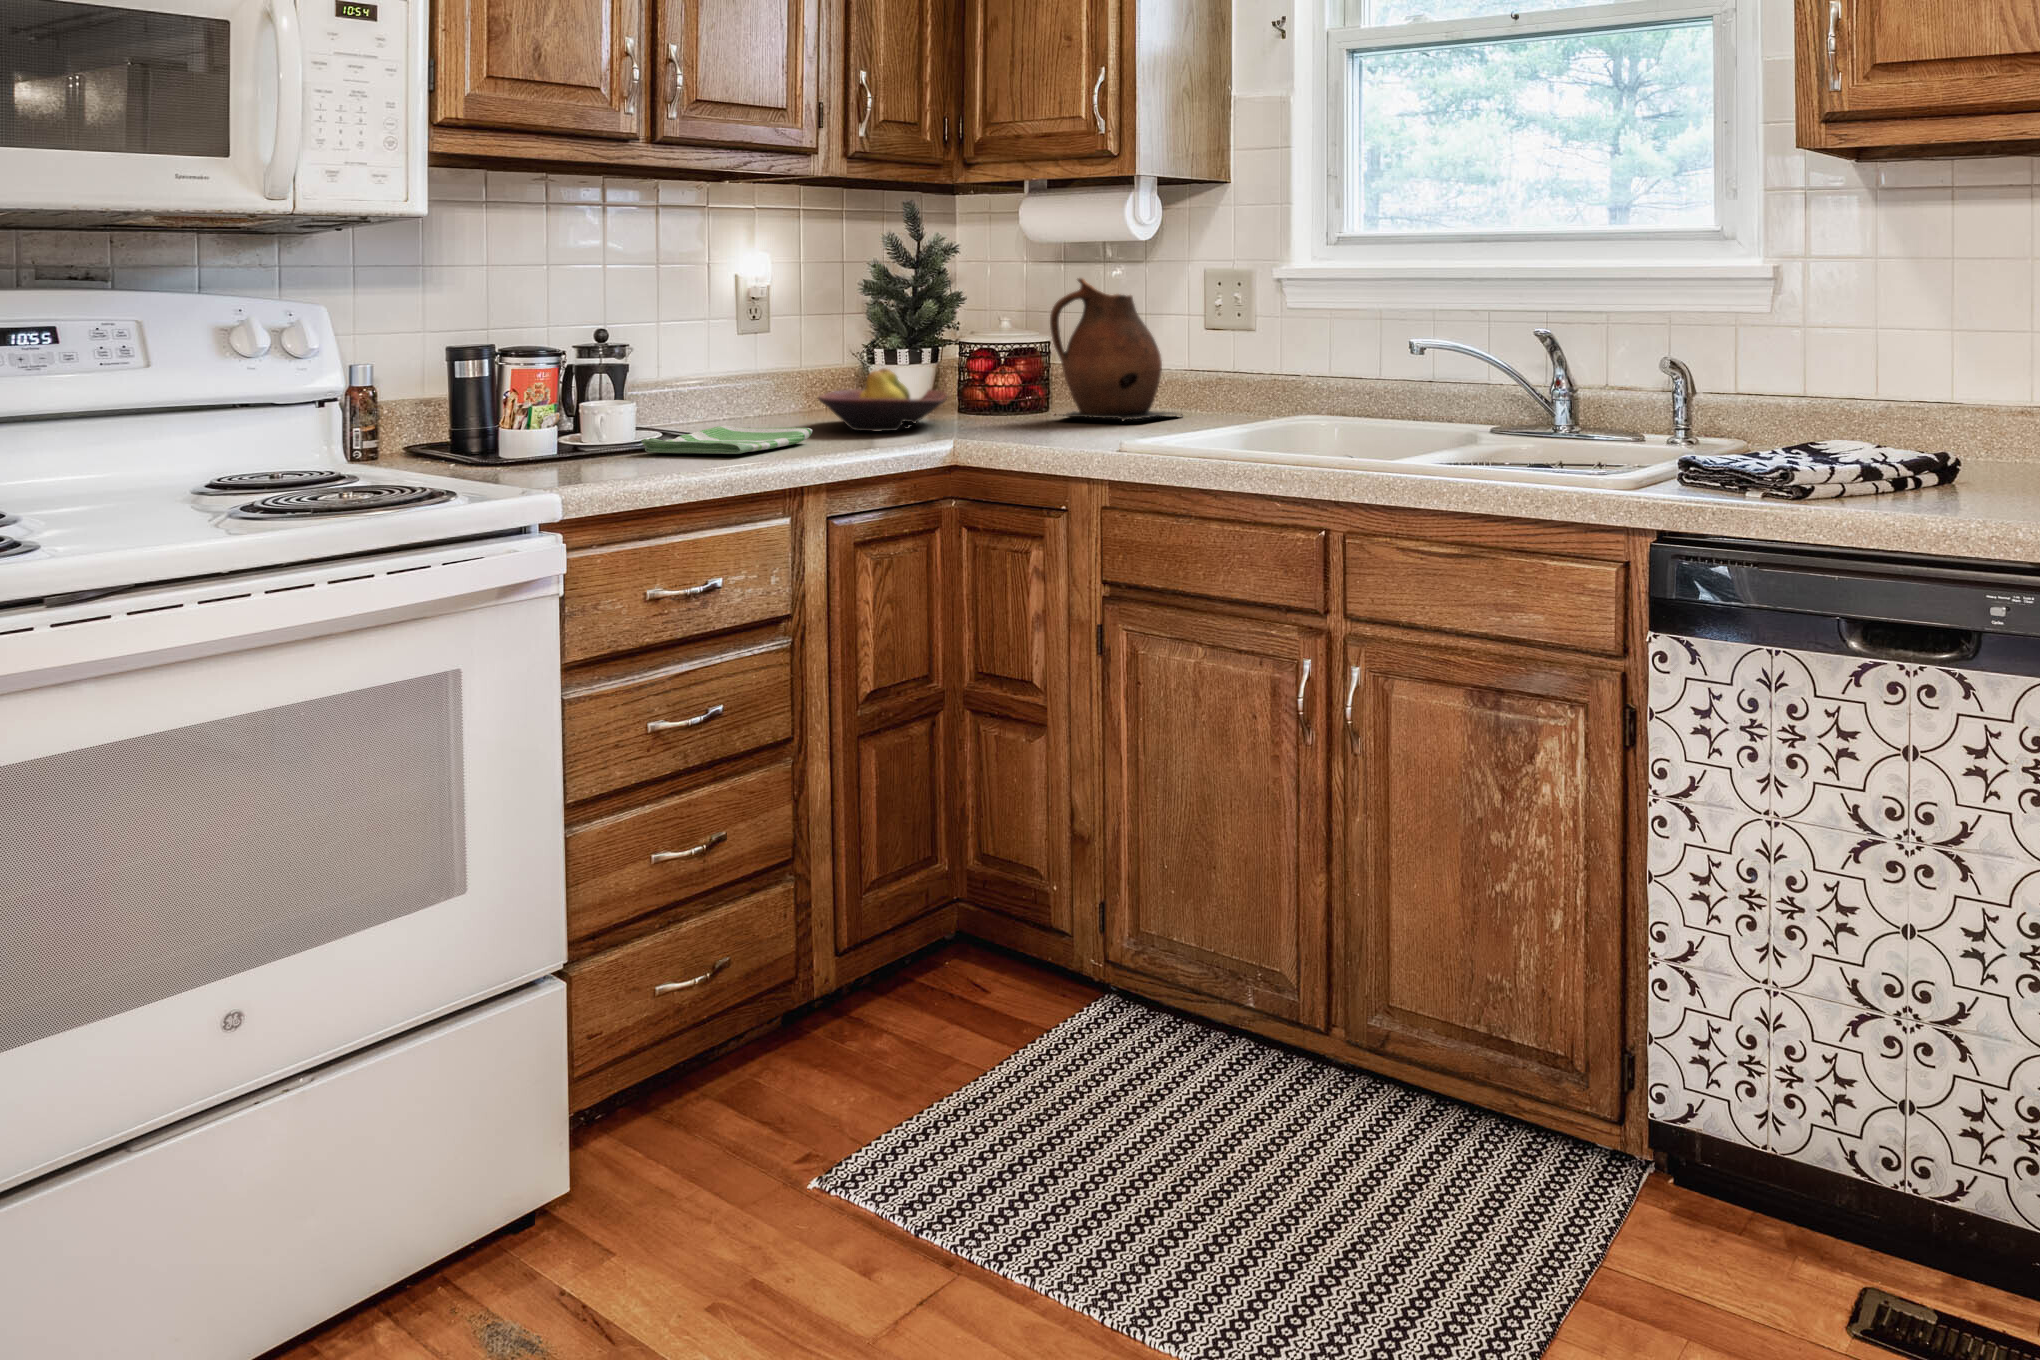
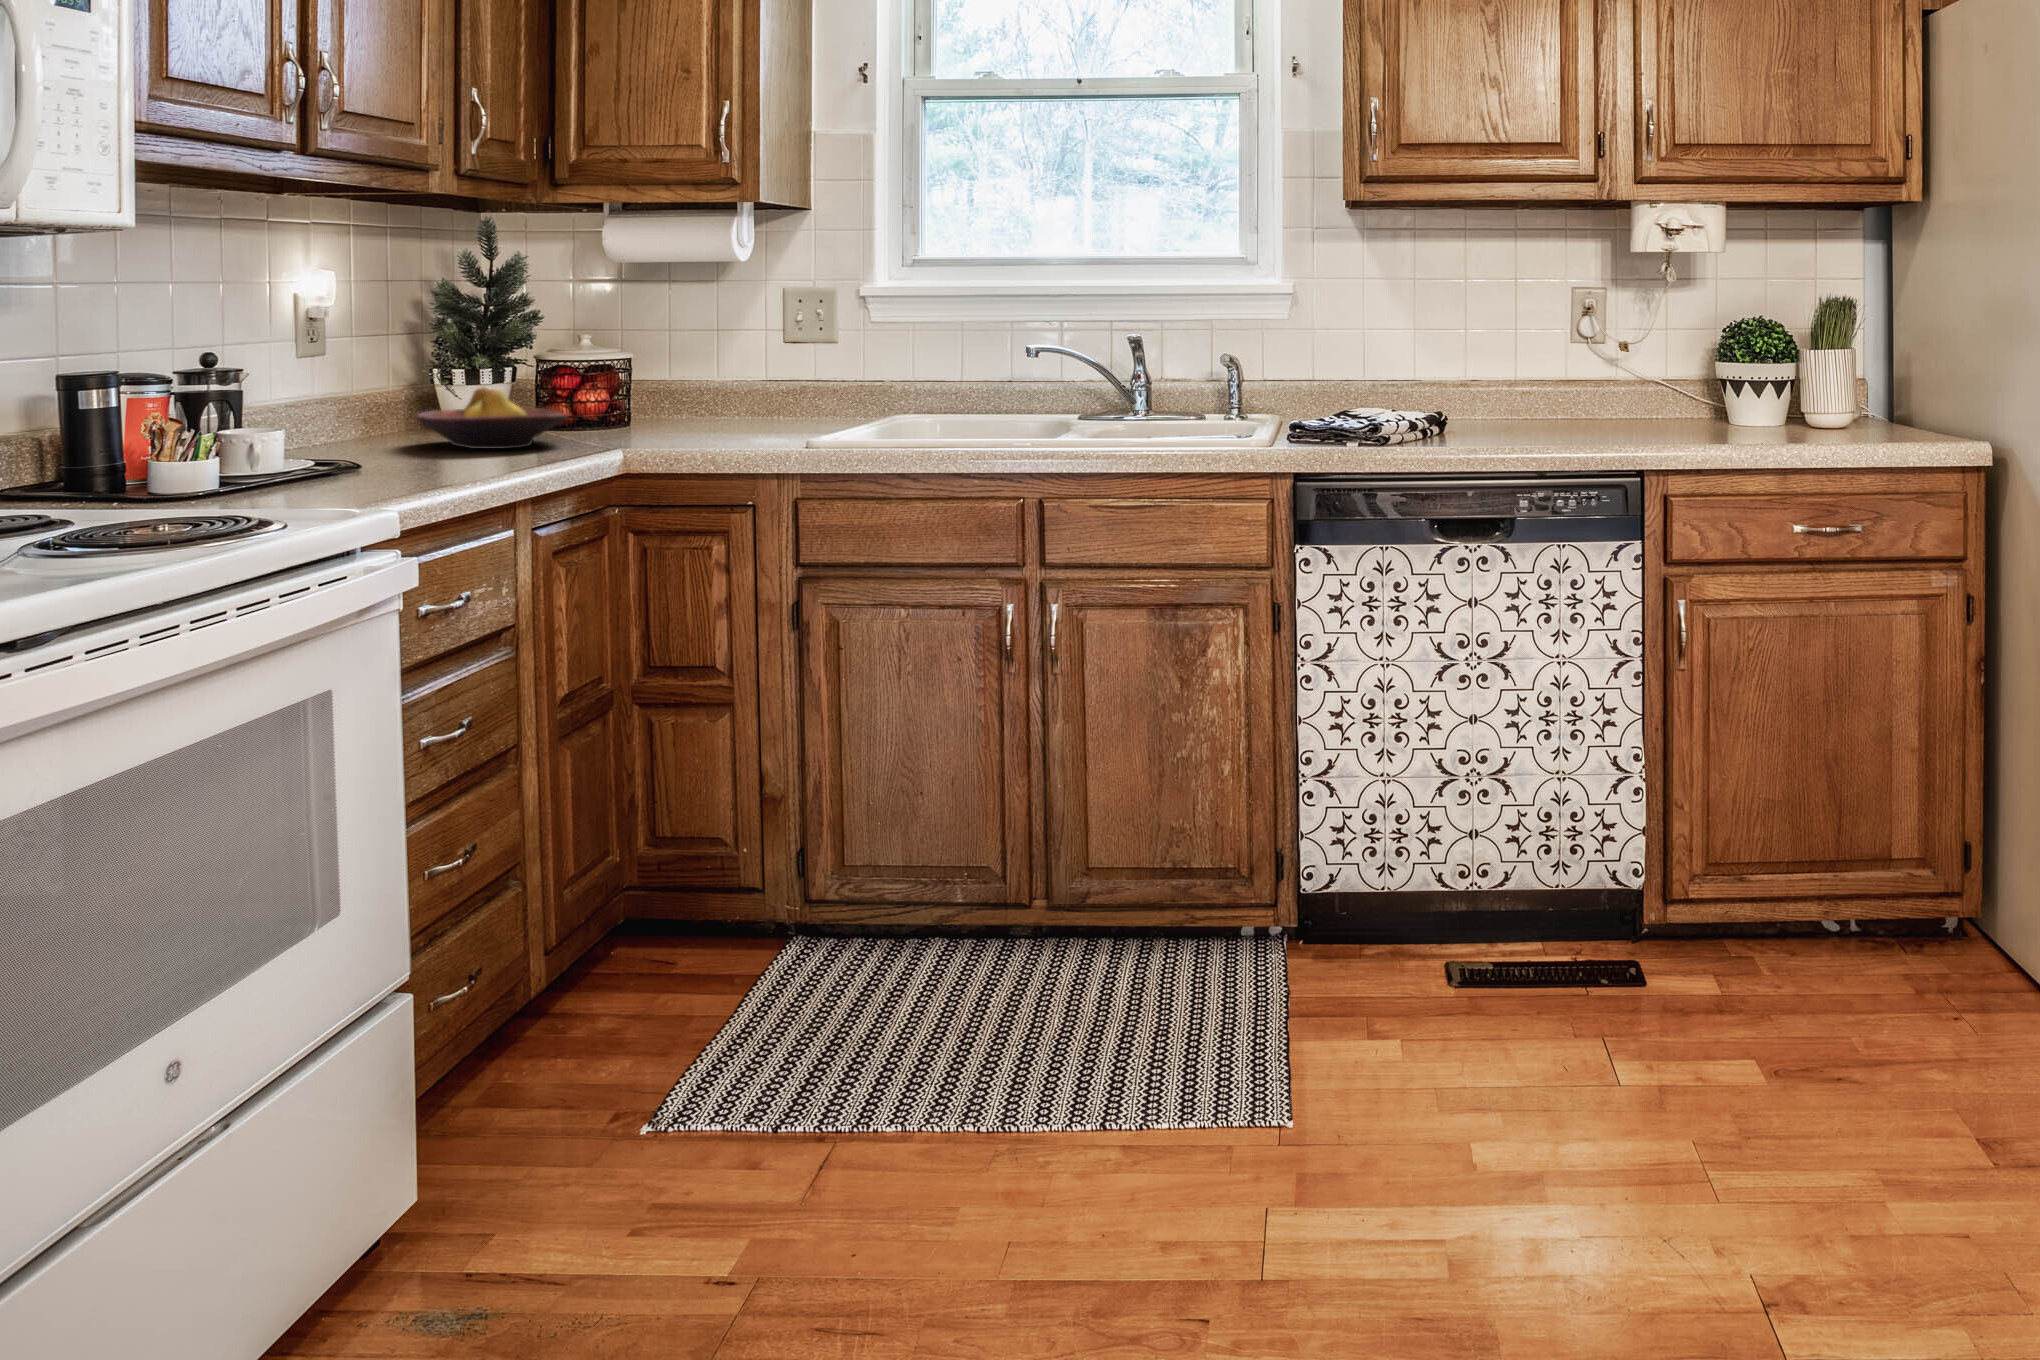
ceramic pitcher: present [1050,278,1178,421] -> none [651,295,781,428]
dish towel: present [641,426,812,454] -> none [305,447,469,479]

